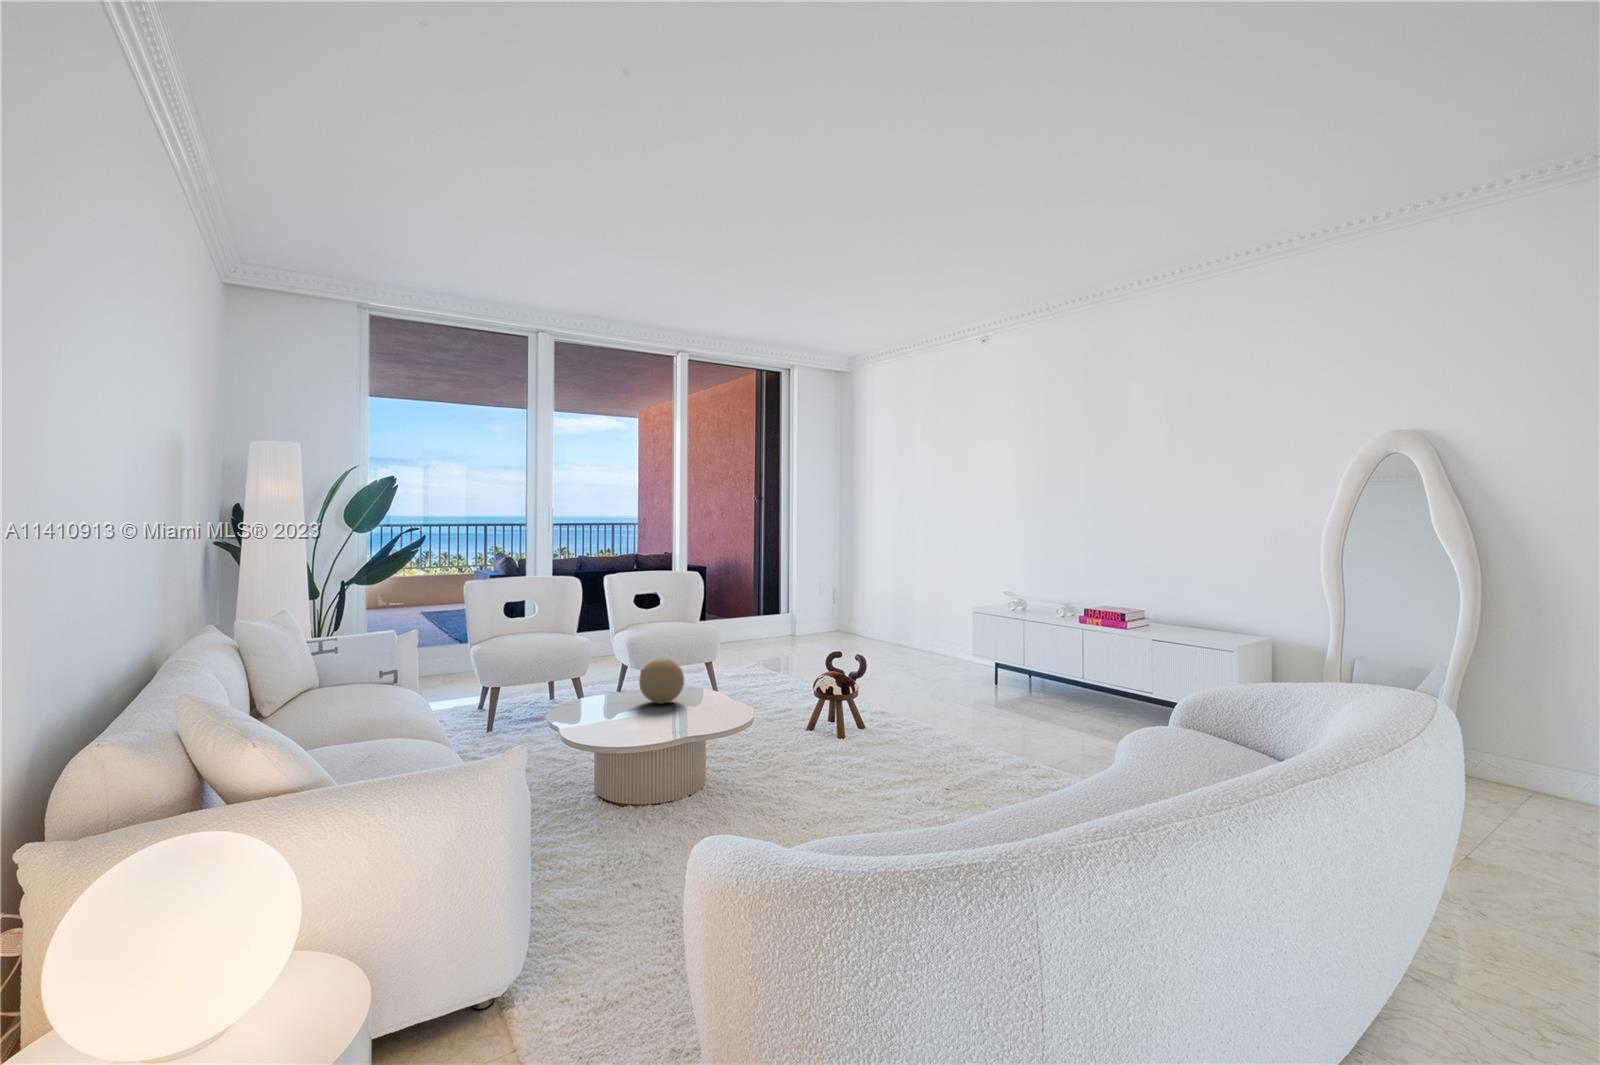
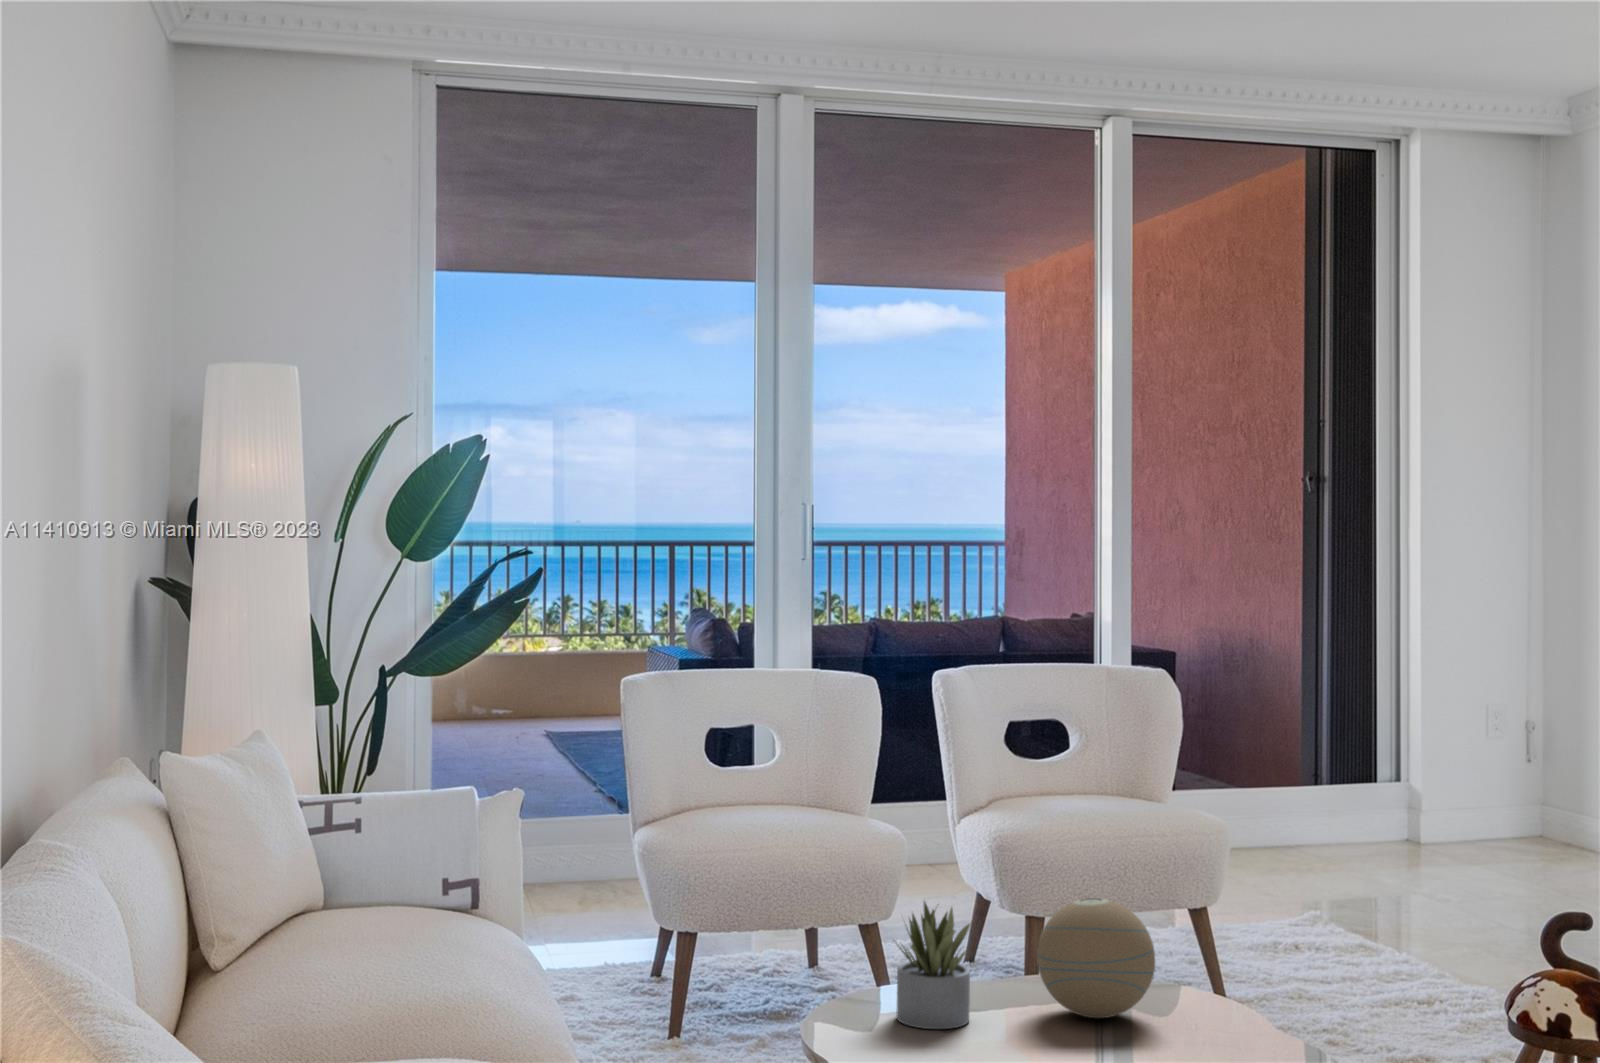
succulent plant: none [581,663,613,713] -> present [896,902,970,1029]

